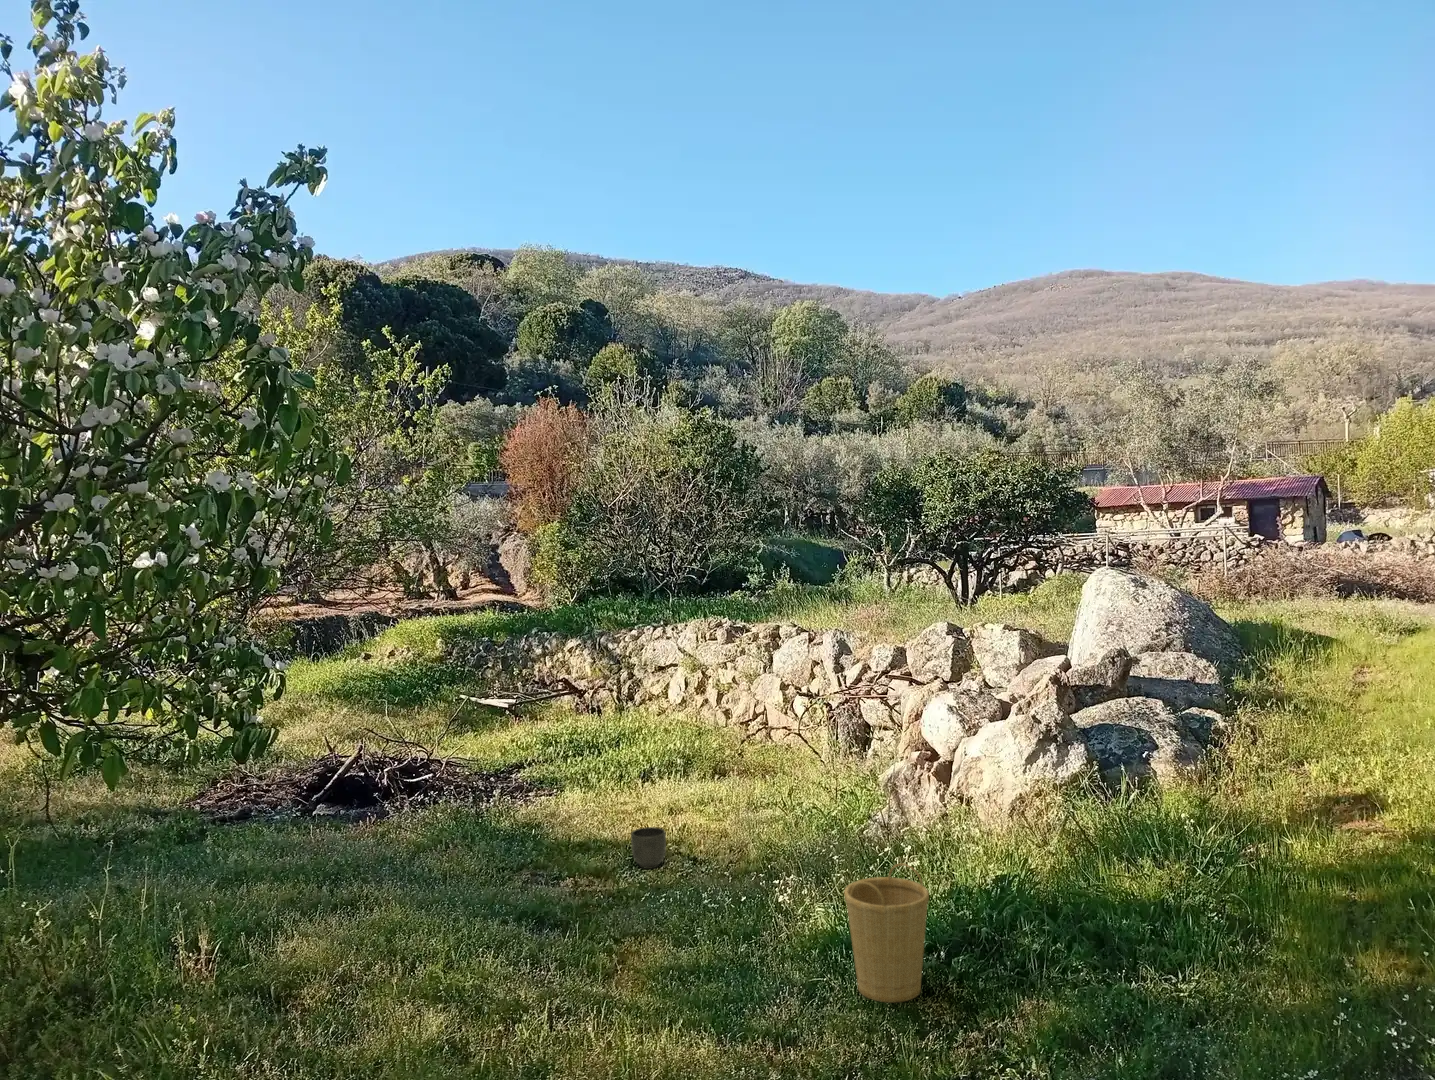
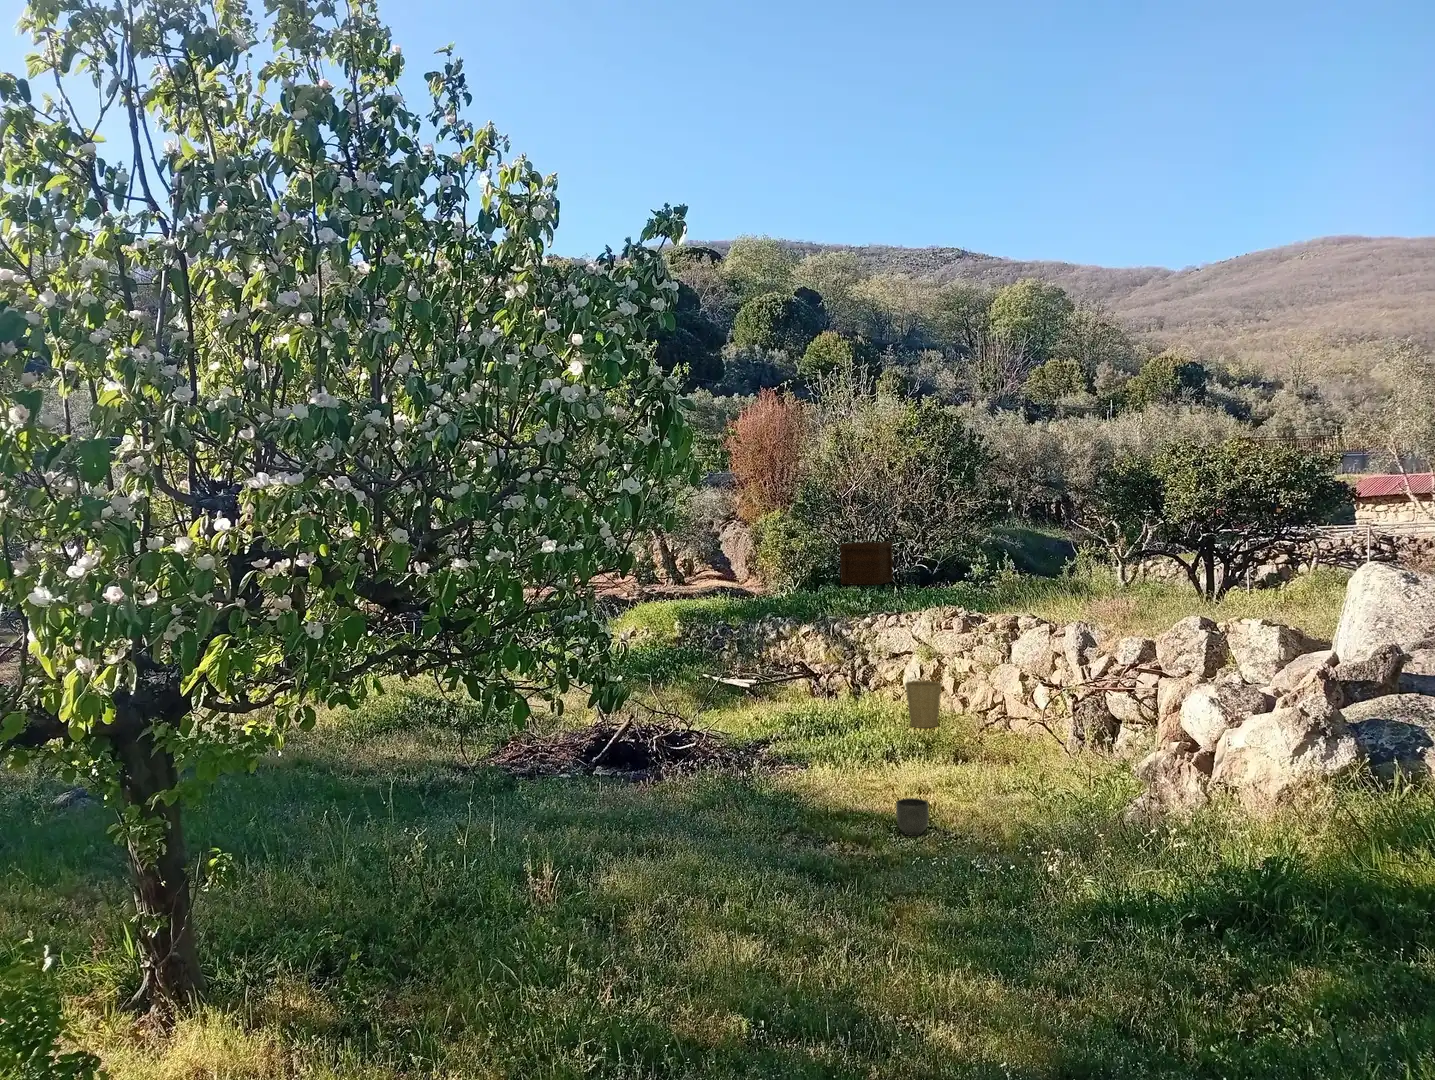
wooden crate: none [614,552,669,596] -> present [840,541,893,585]
basket: present [844,863,929,1003] -> present [905,678,942,728]

